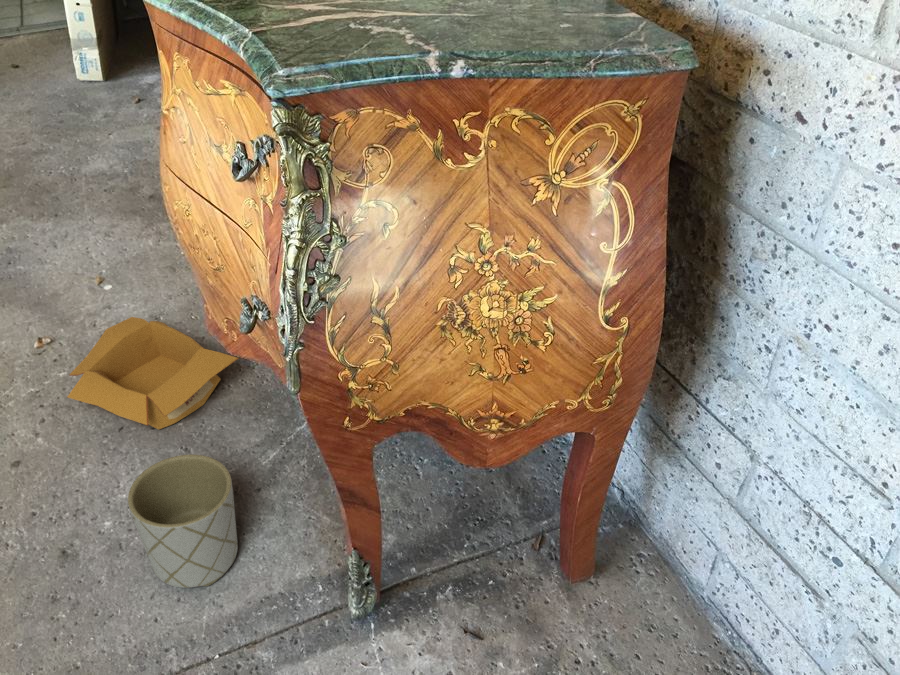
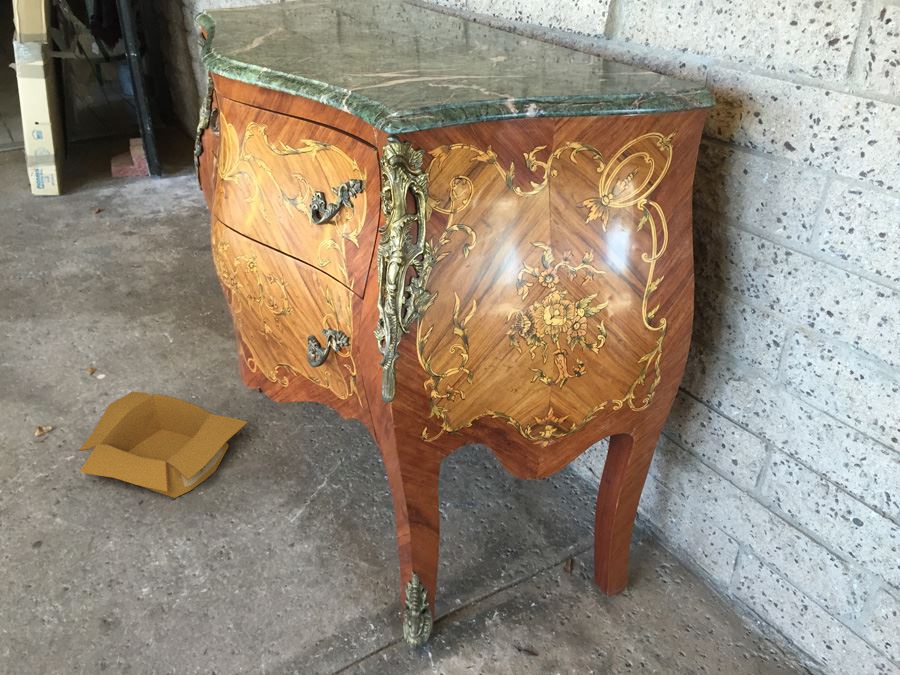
planter: present [128,454,238,588] -> none [182,504,283,639]

